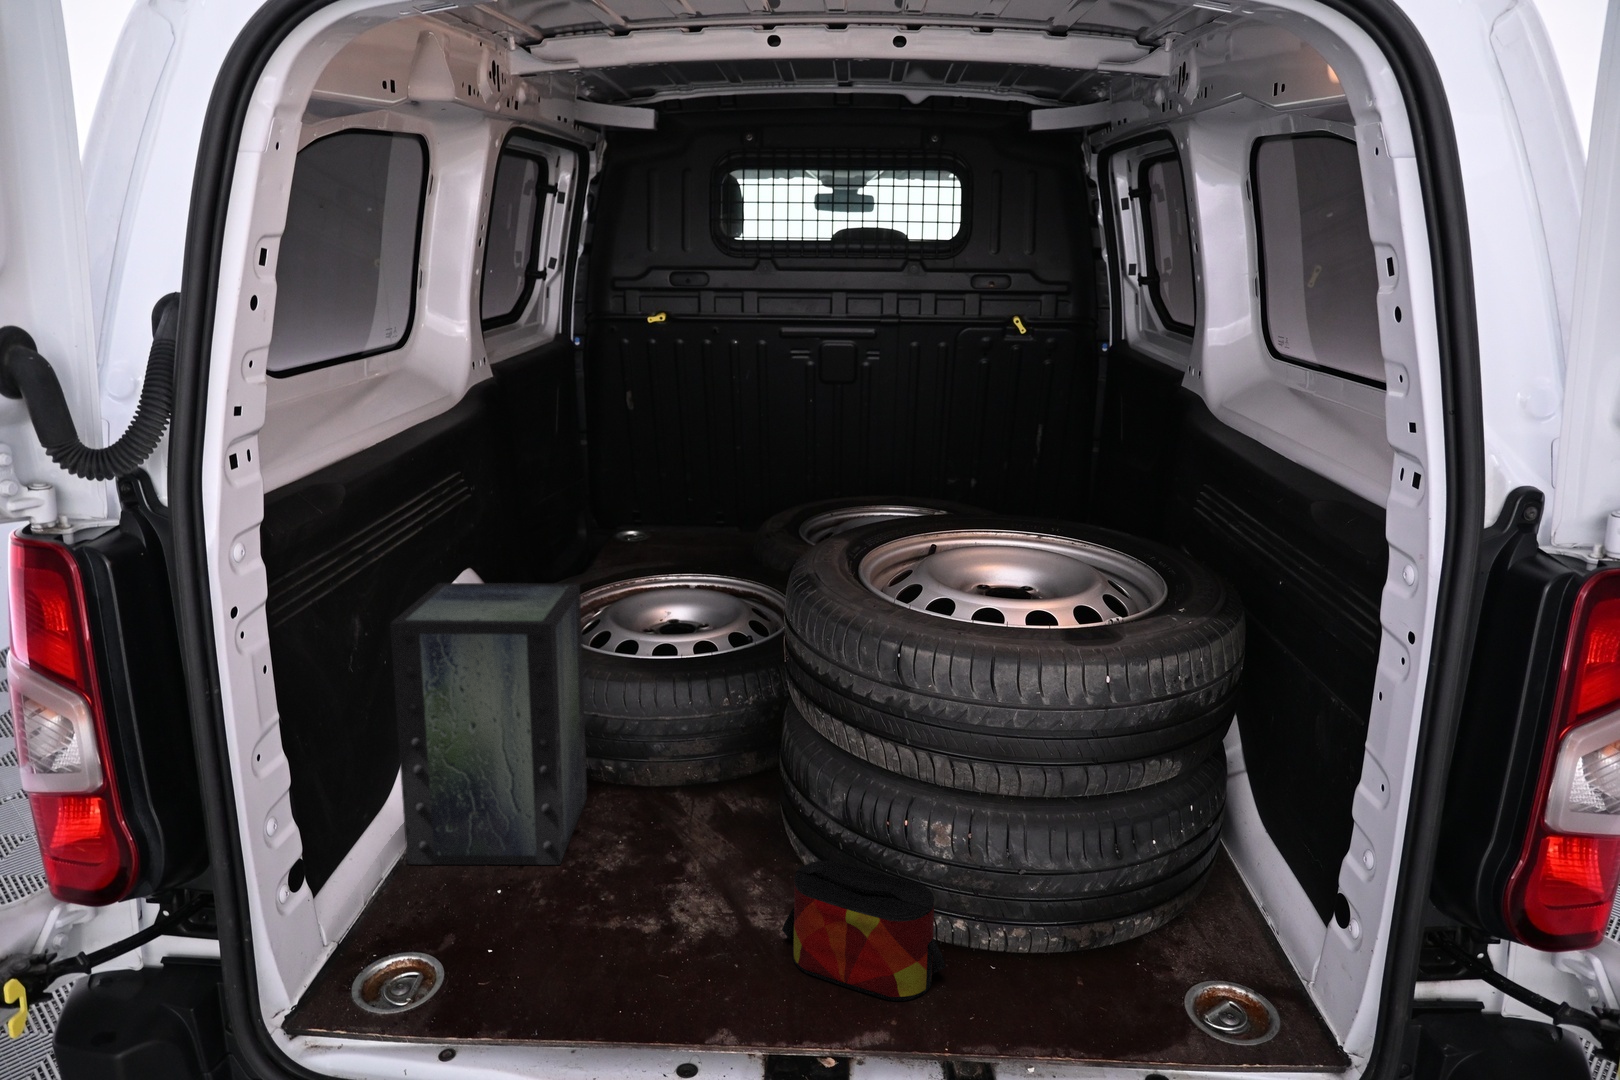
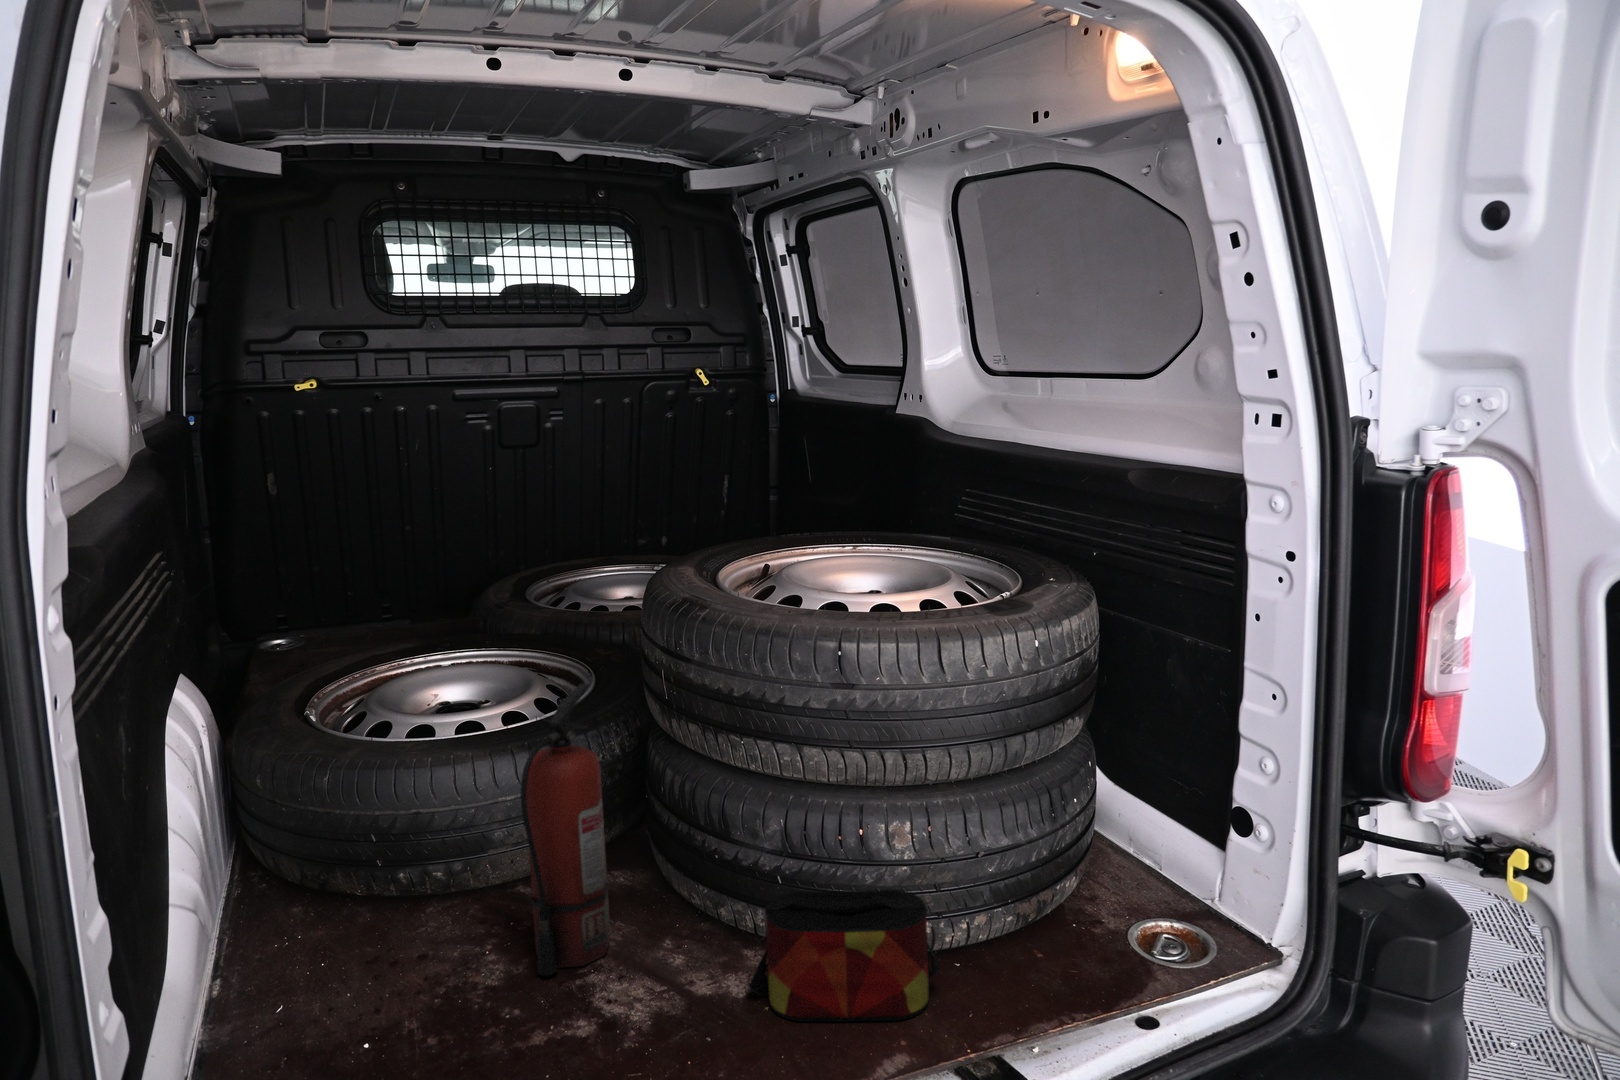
storage box: present [390,583,587,865] -> none [177,655,426,1049]
fire extinguisher: none [632,637,722,875] -> present [520,684,610,975]

